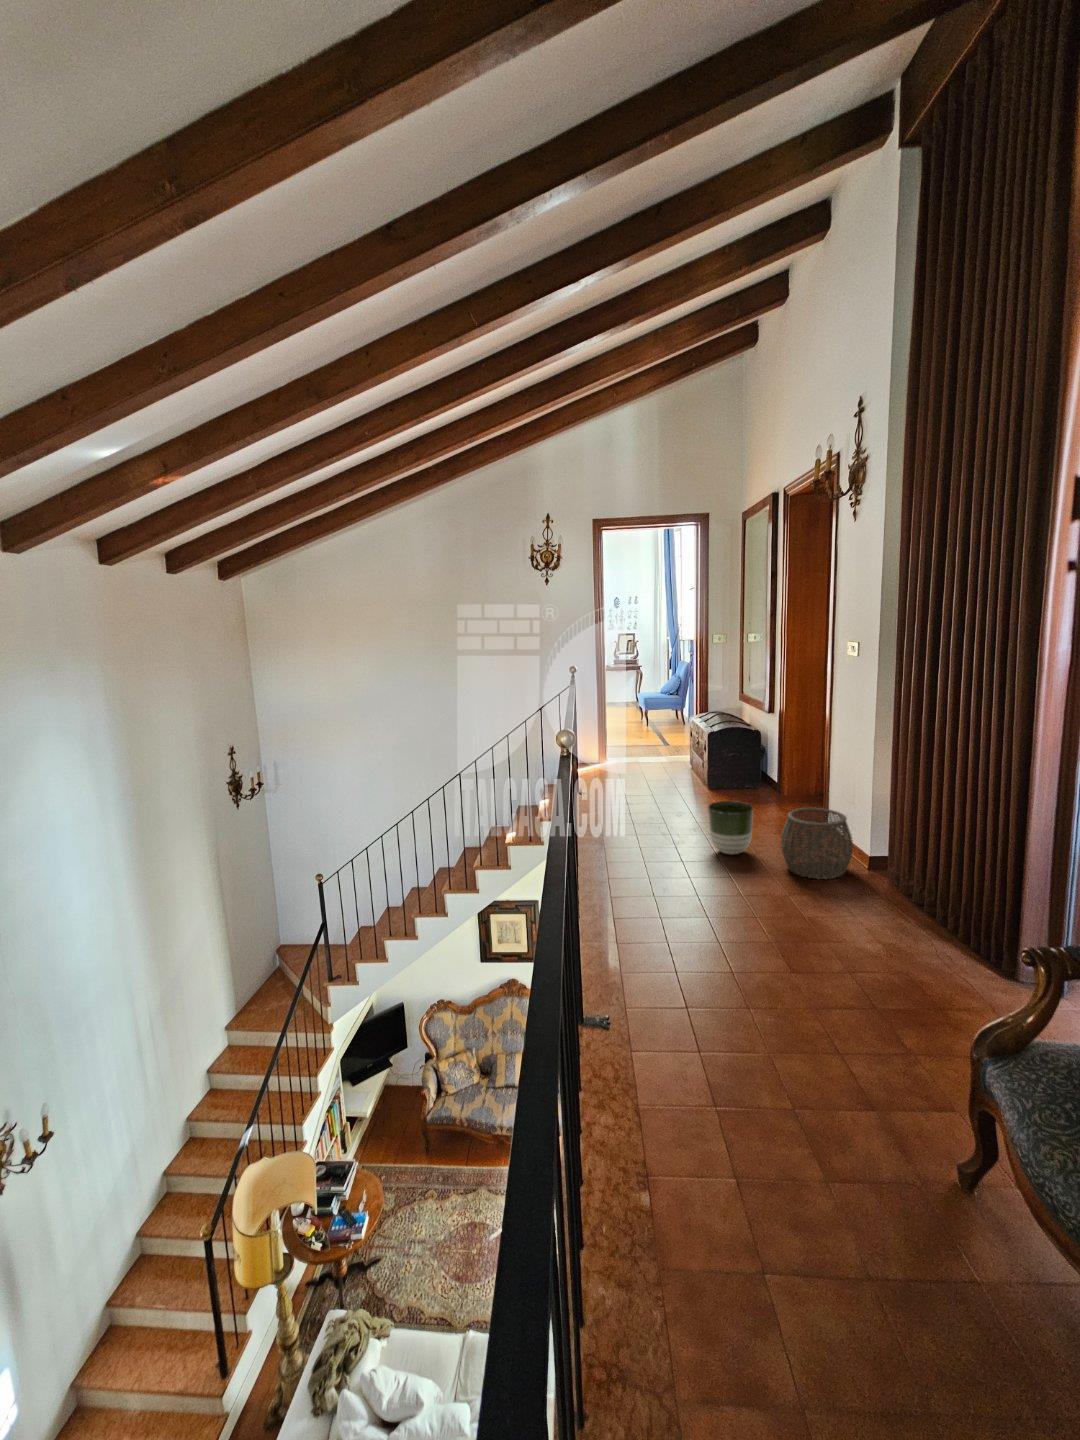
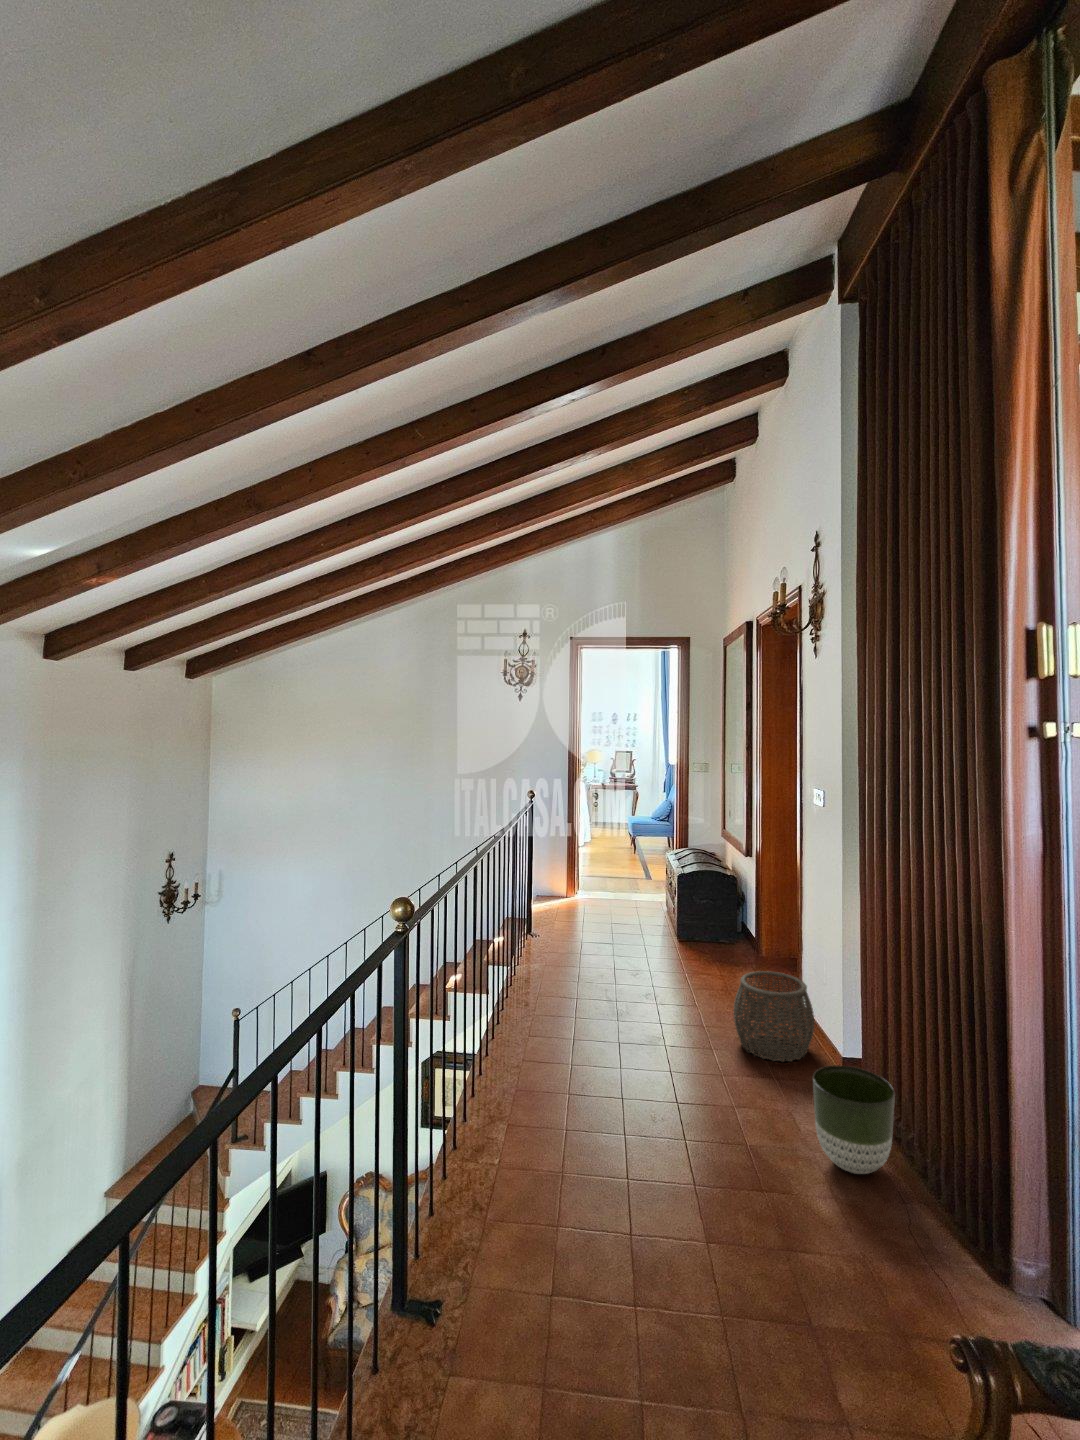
planter: present [708,801,753,855] -> present [813,1065,895,1174]

